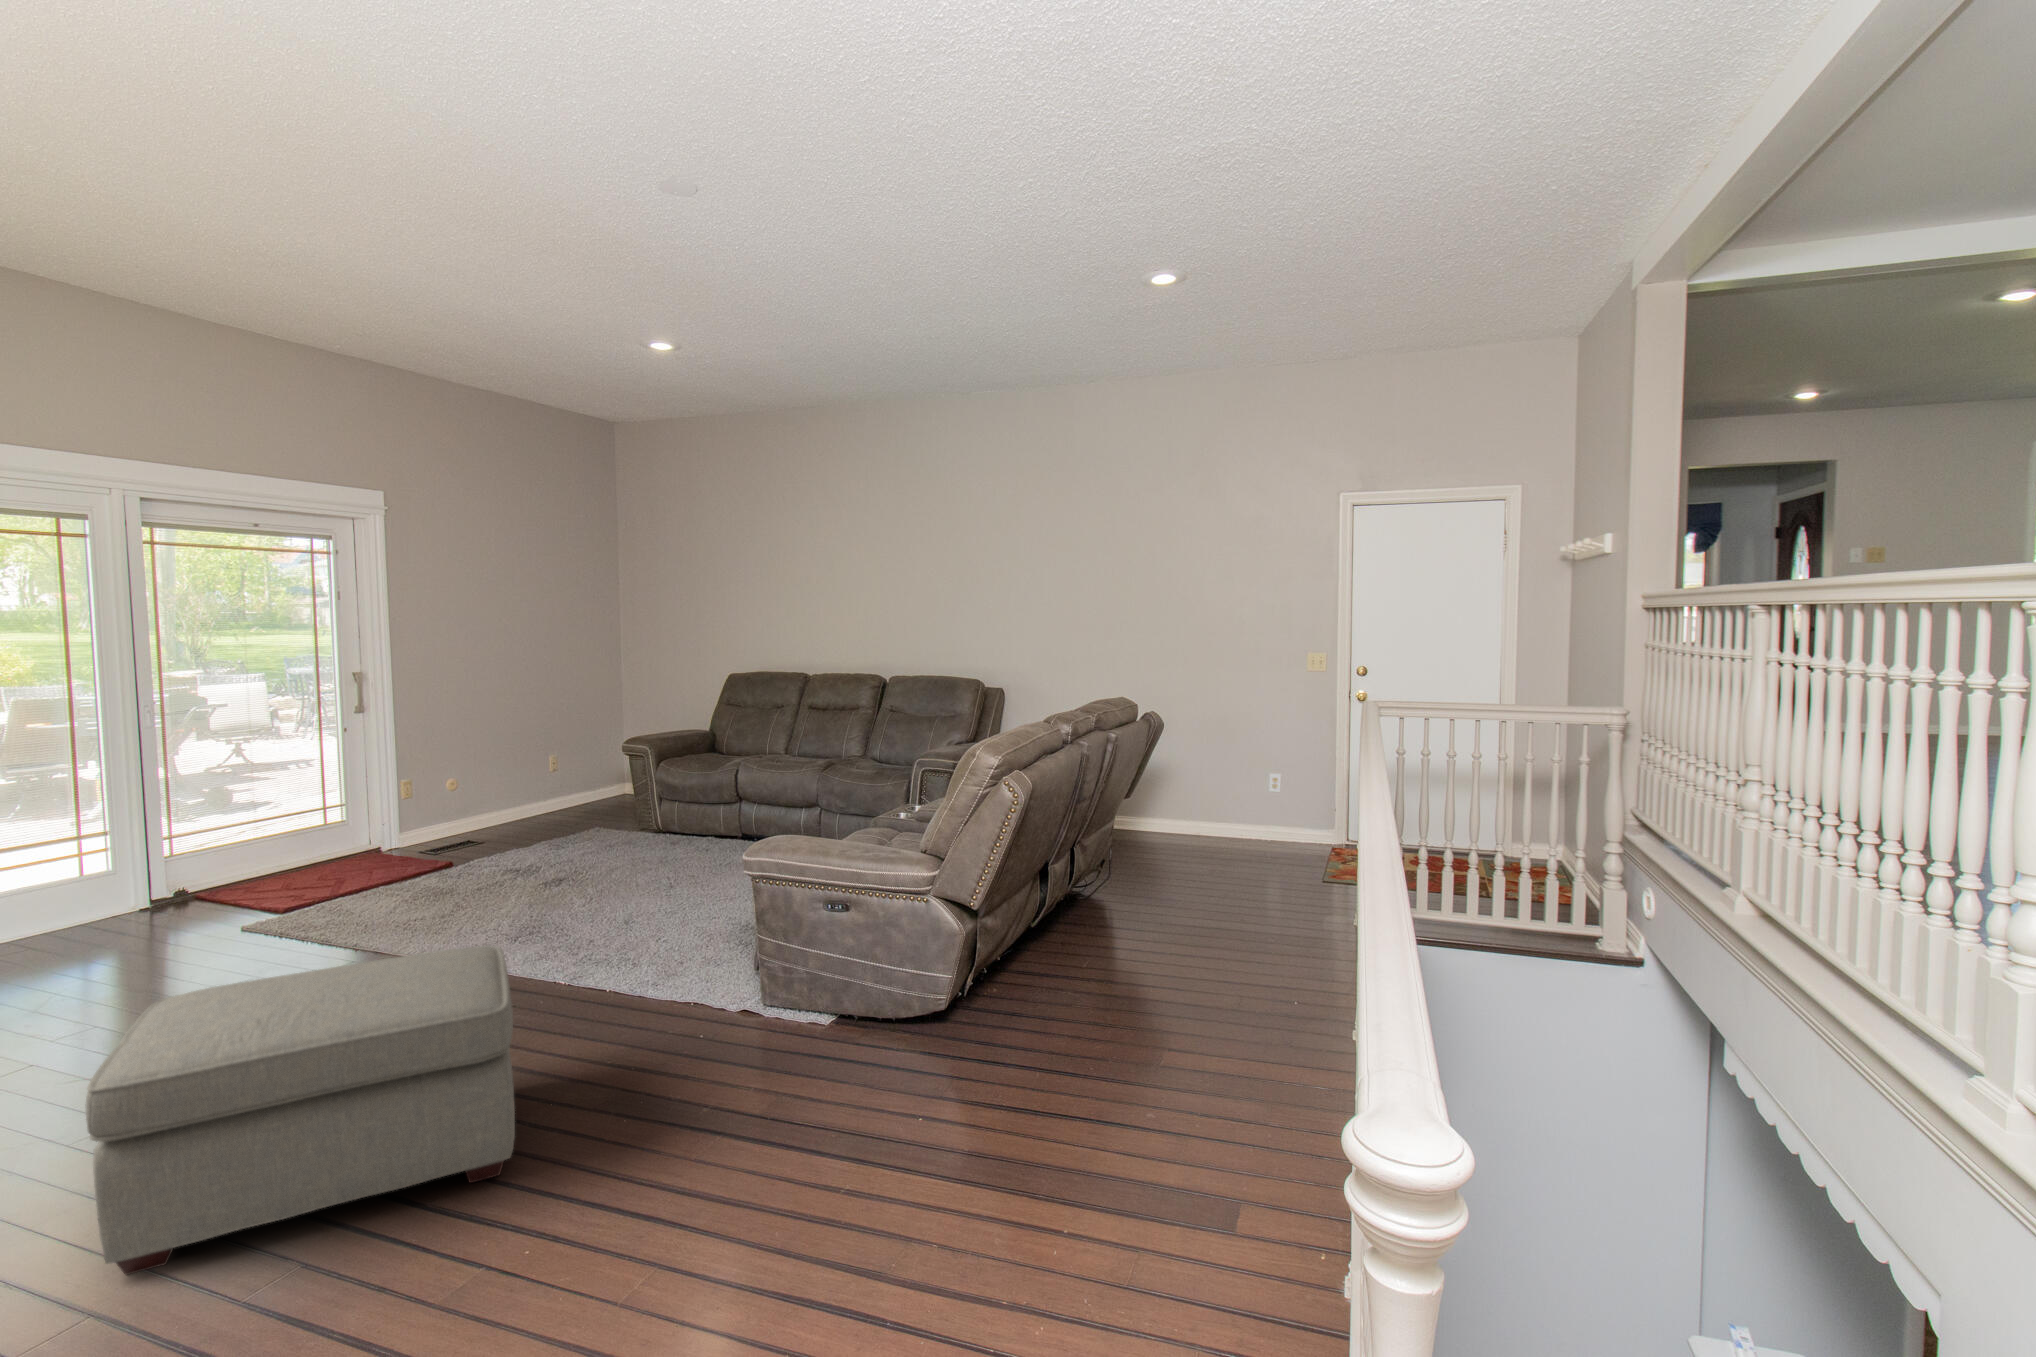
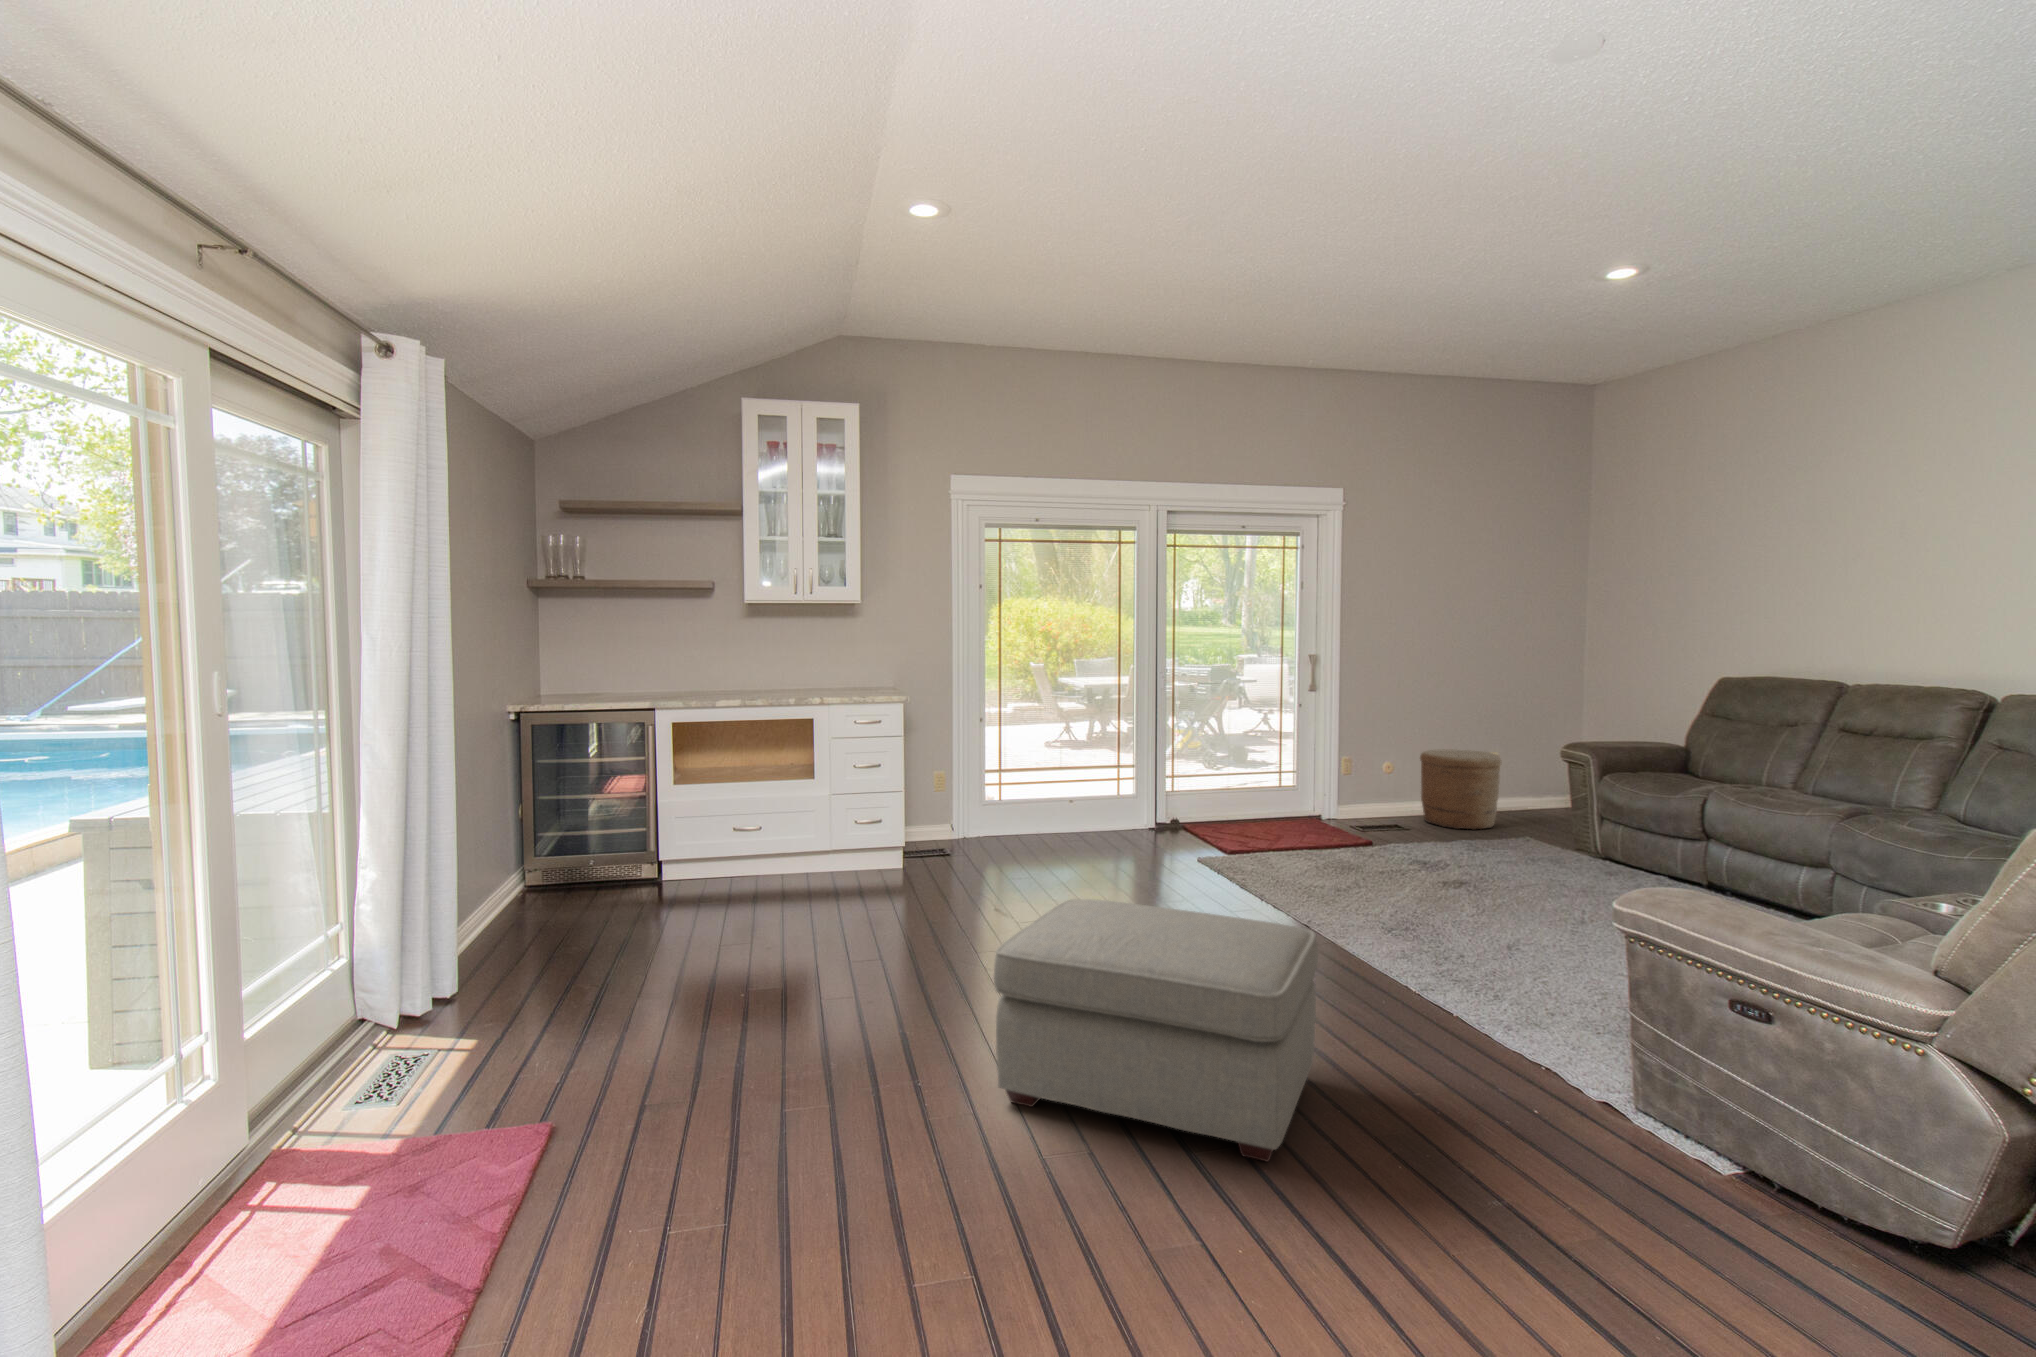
woven basket: none [484,756,565,833] -> present [1420,749,1501,830]

